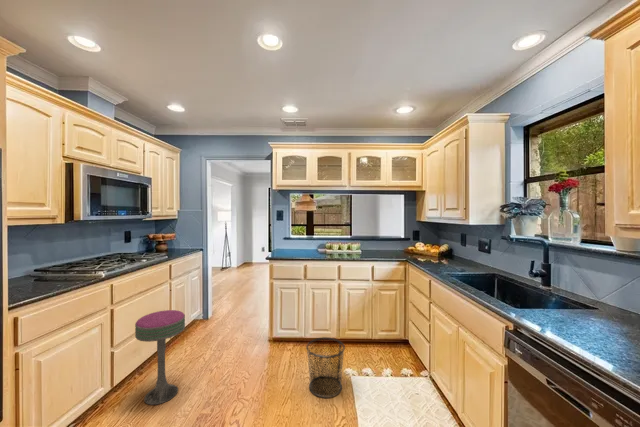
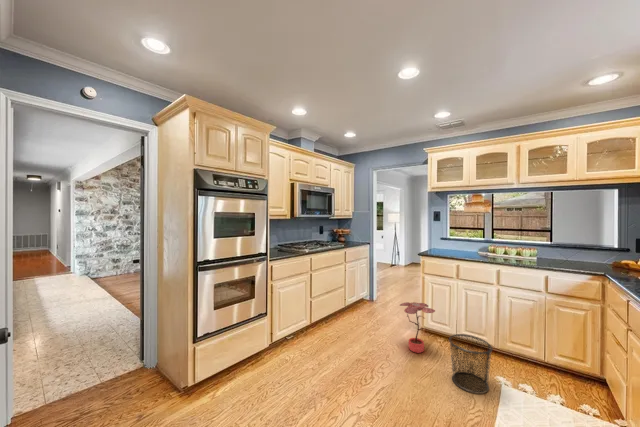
bar stool: present [135,310,185,405] -> none [321,282,351,345]
potted plant: none [248,313,288,373] -> present [400,302,435,353]

